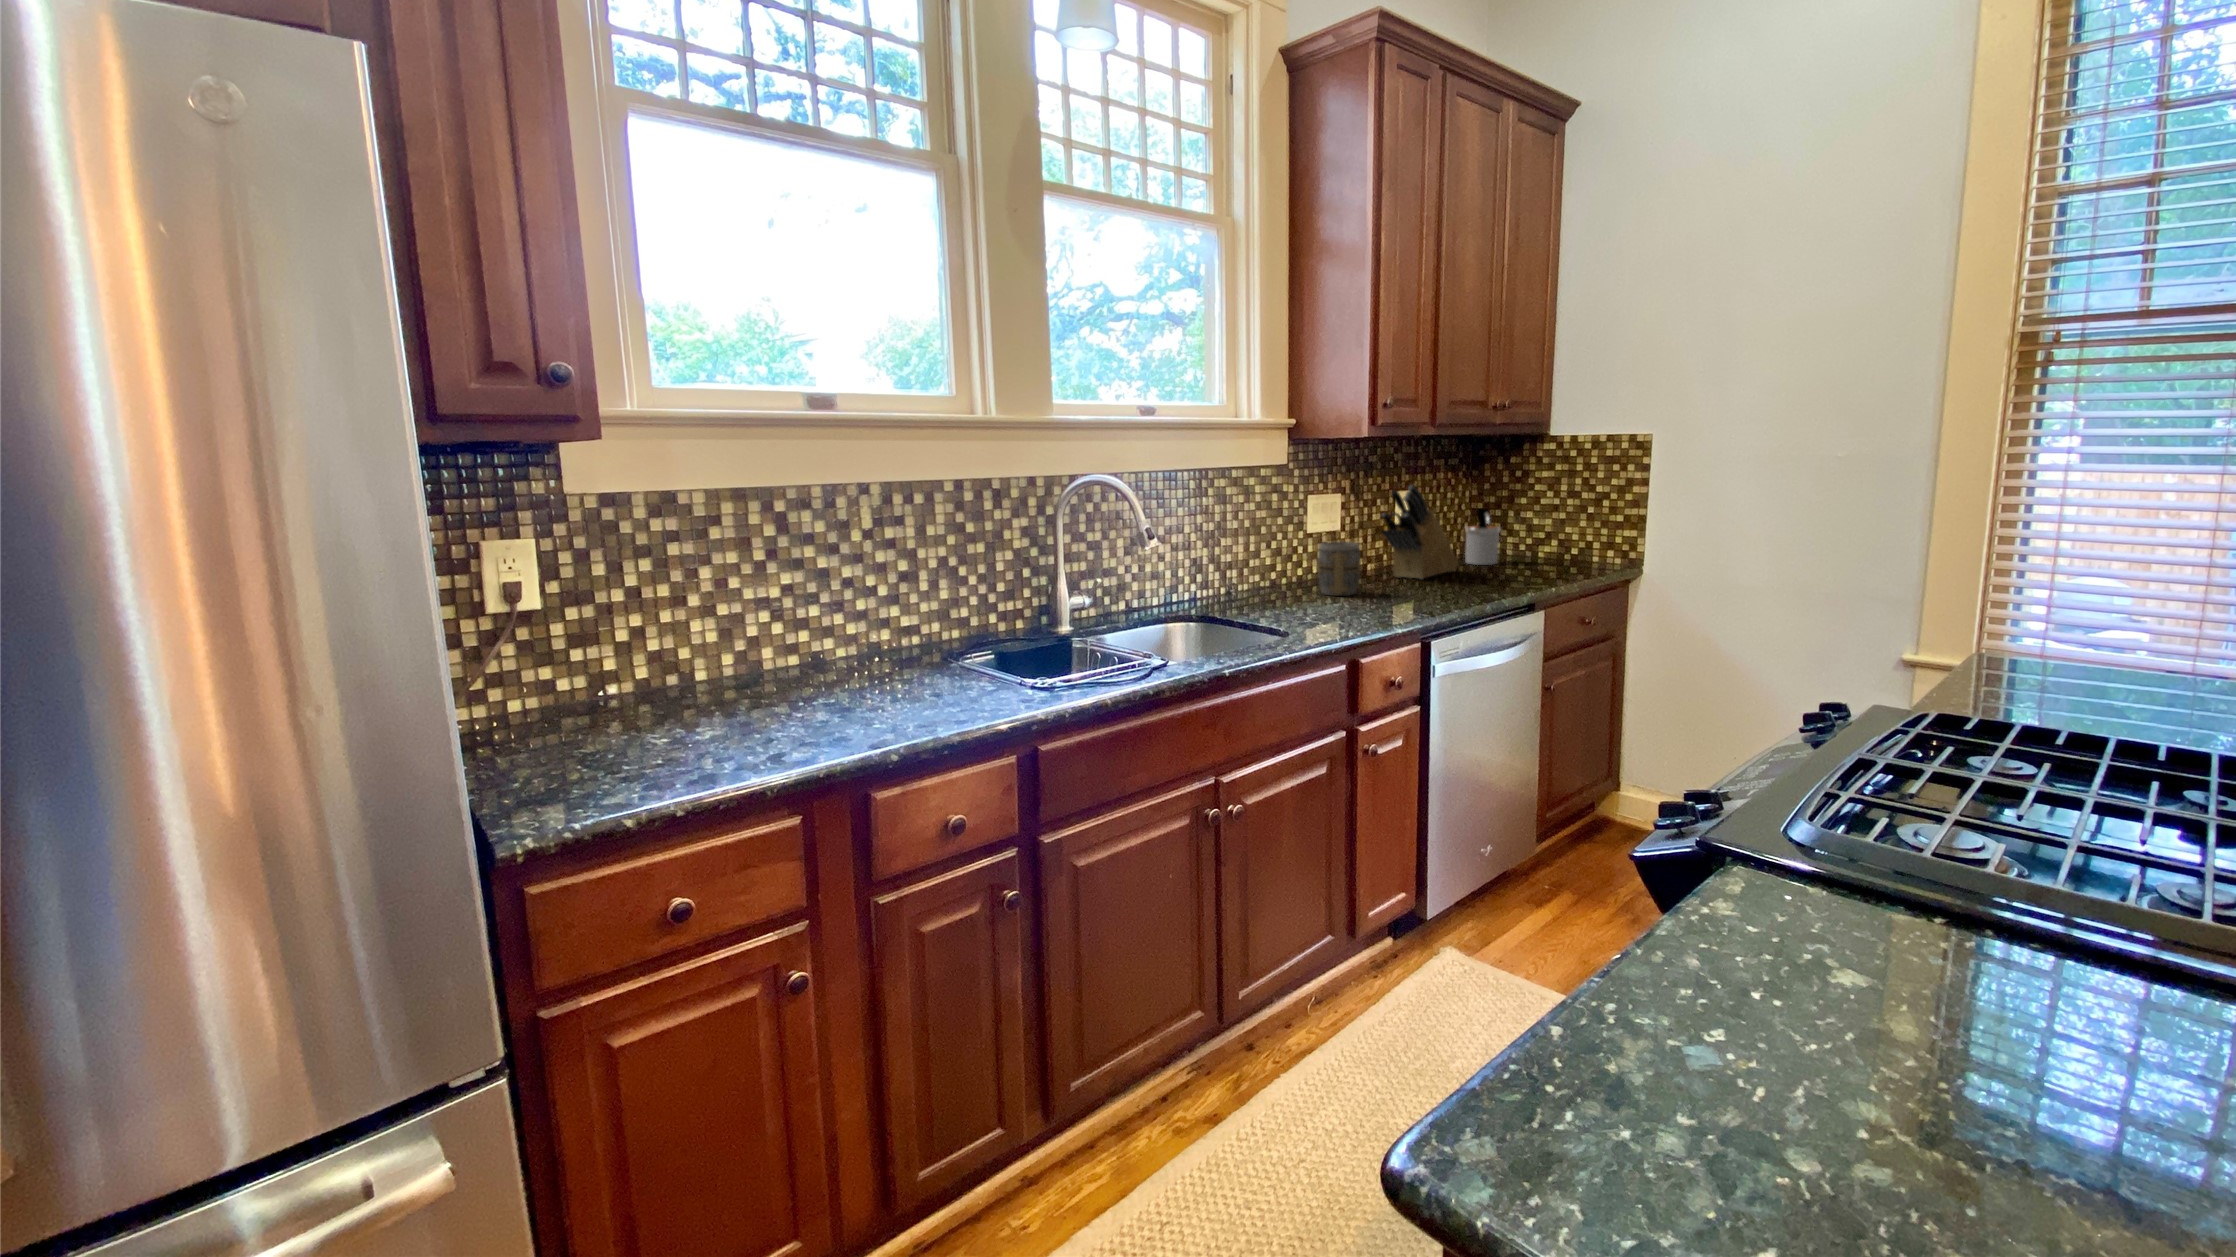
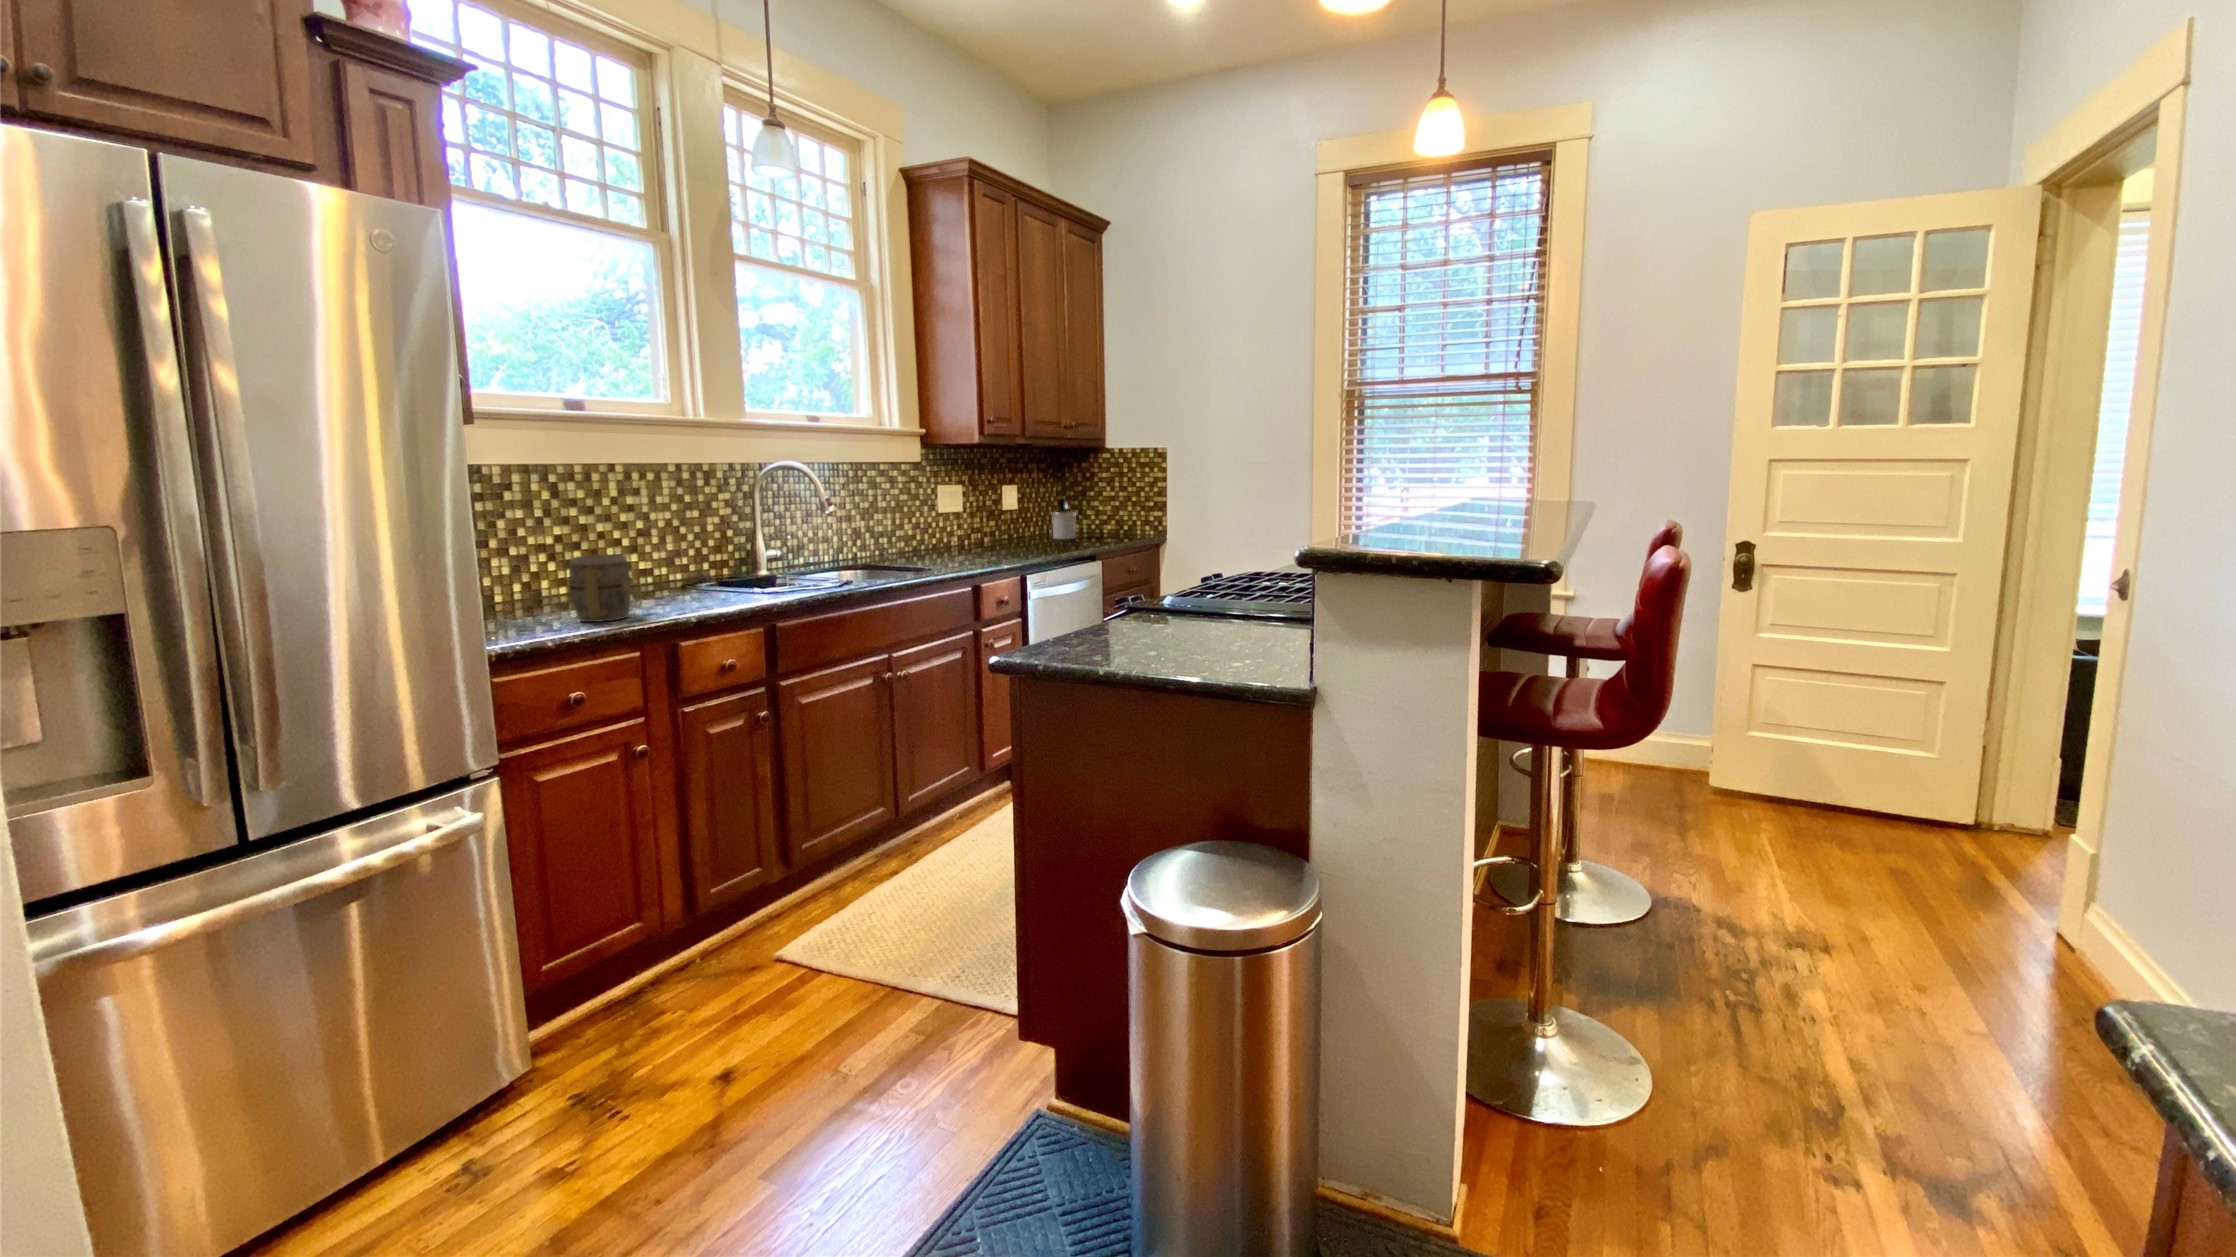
knife block: present [1381,485,1458,579] -> none [989,478,1047,547]
mug: present [1317,541,1361,596] -> present [568,554,631,622]

